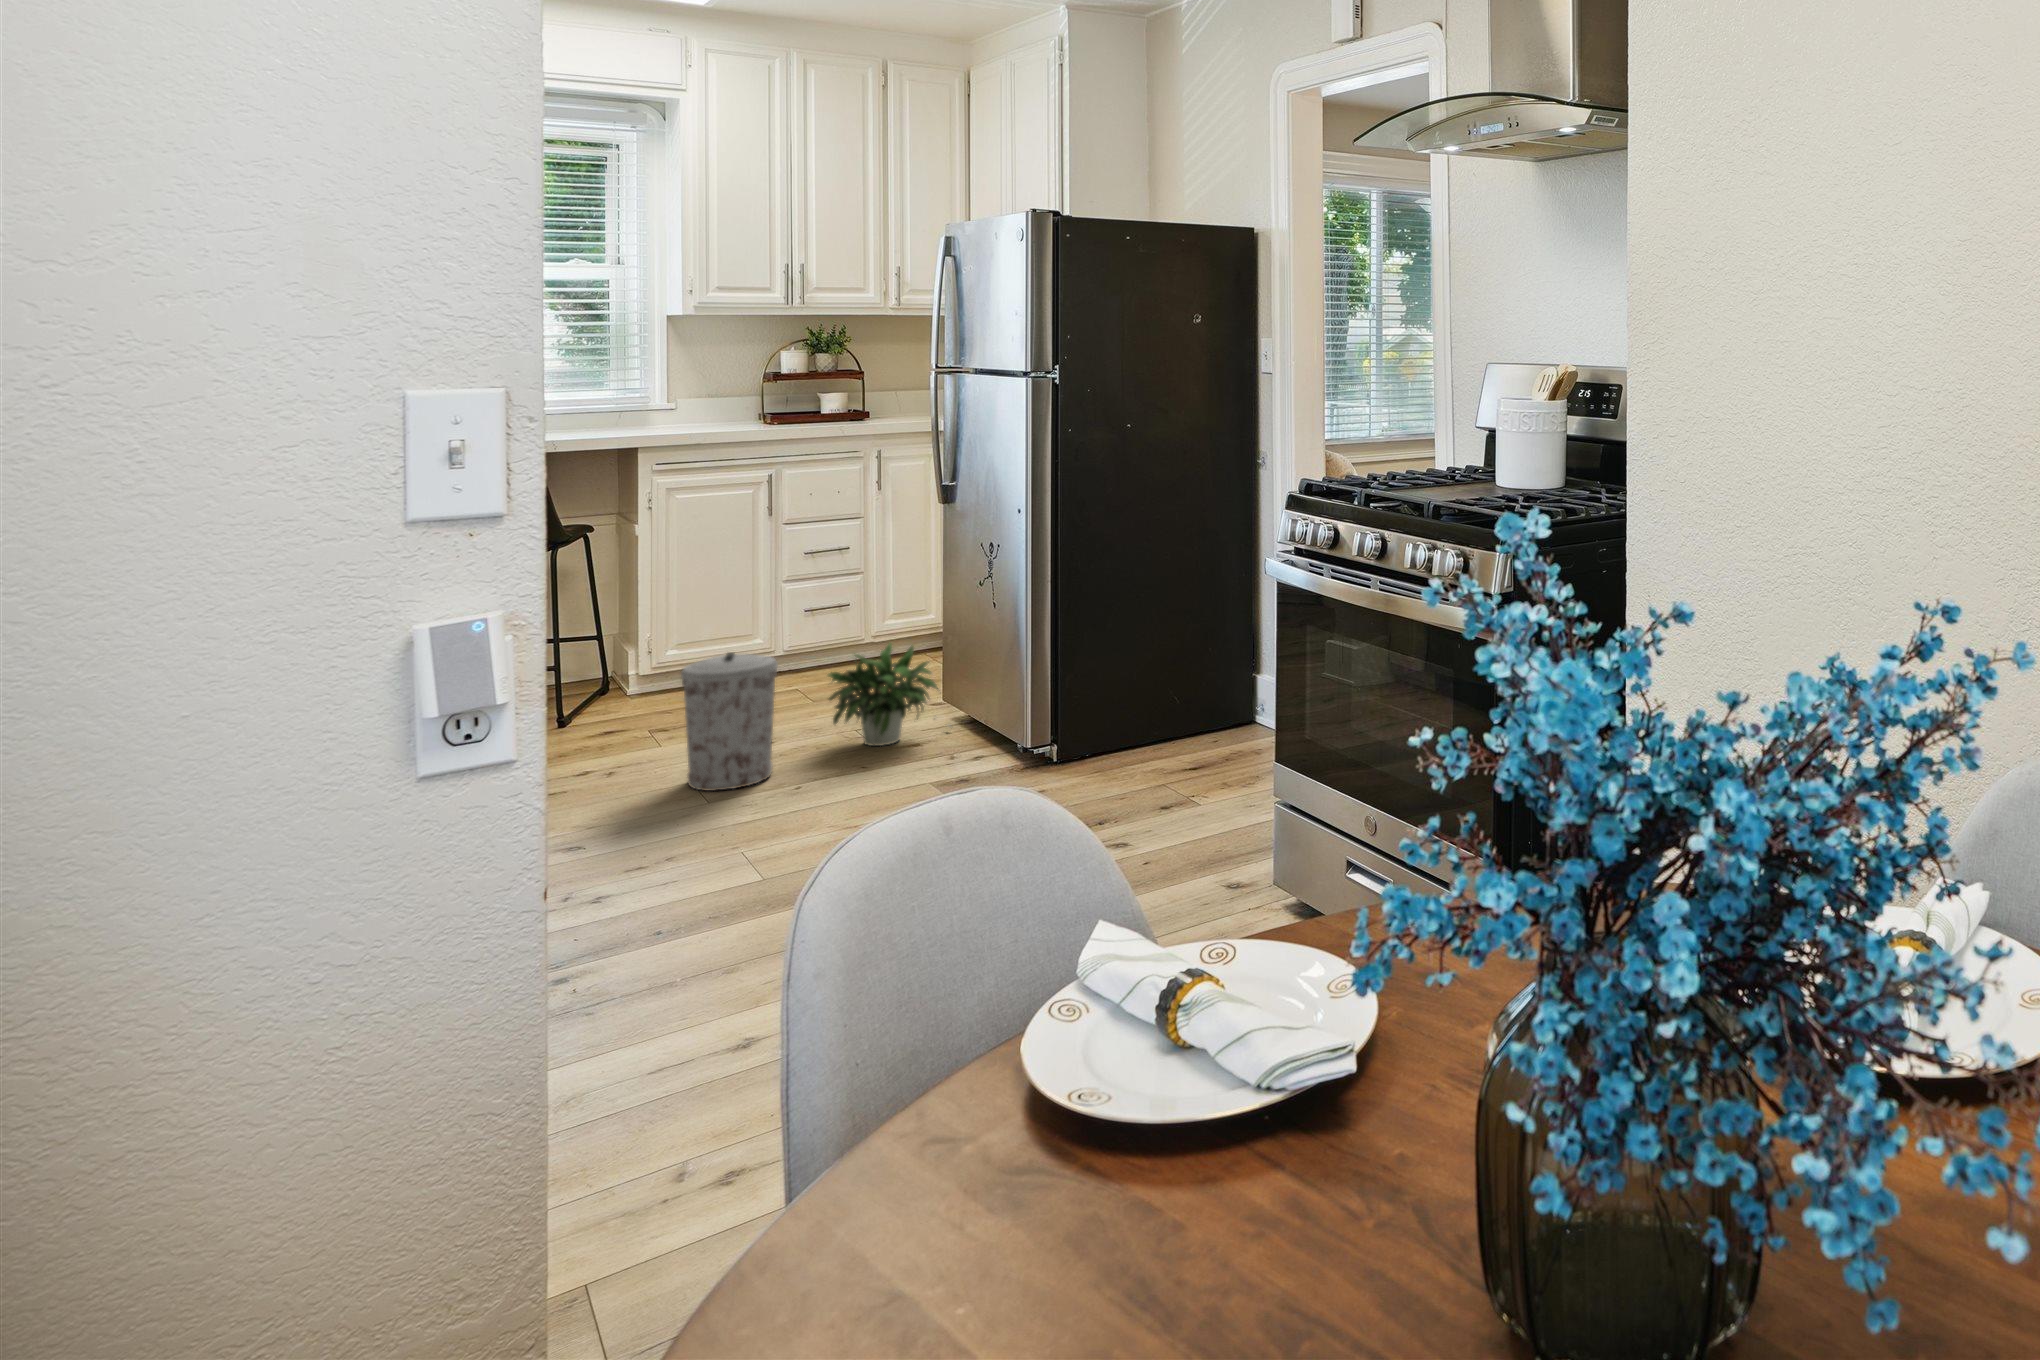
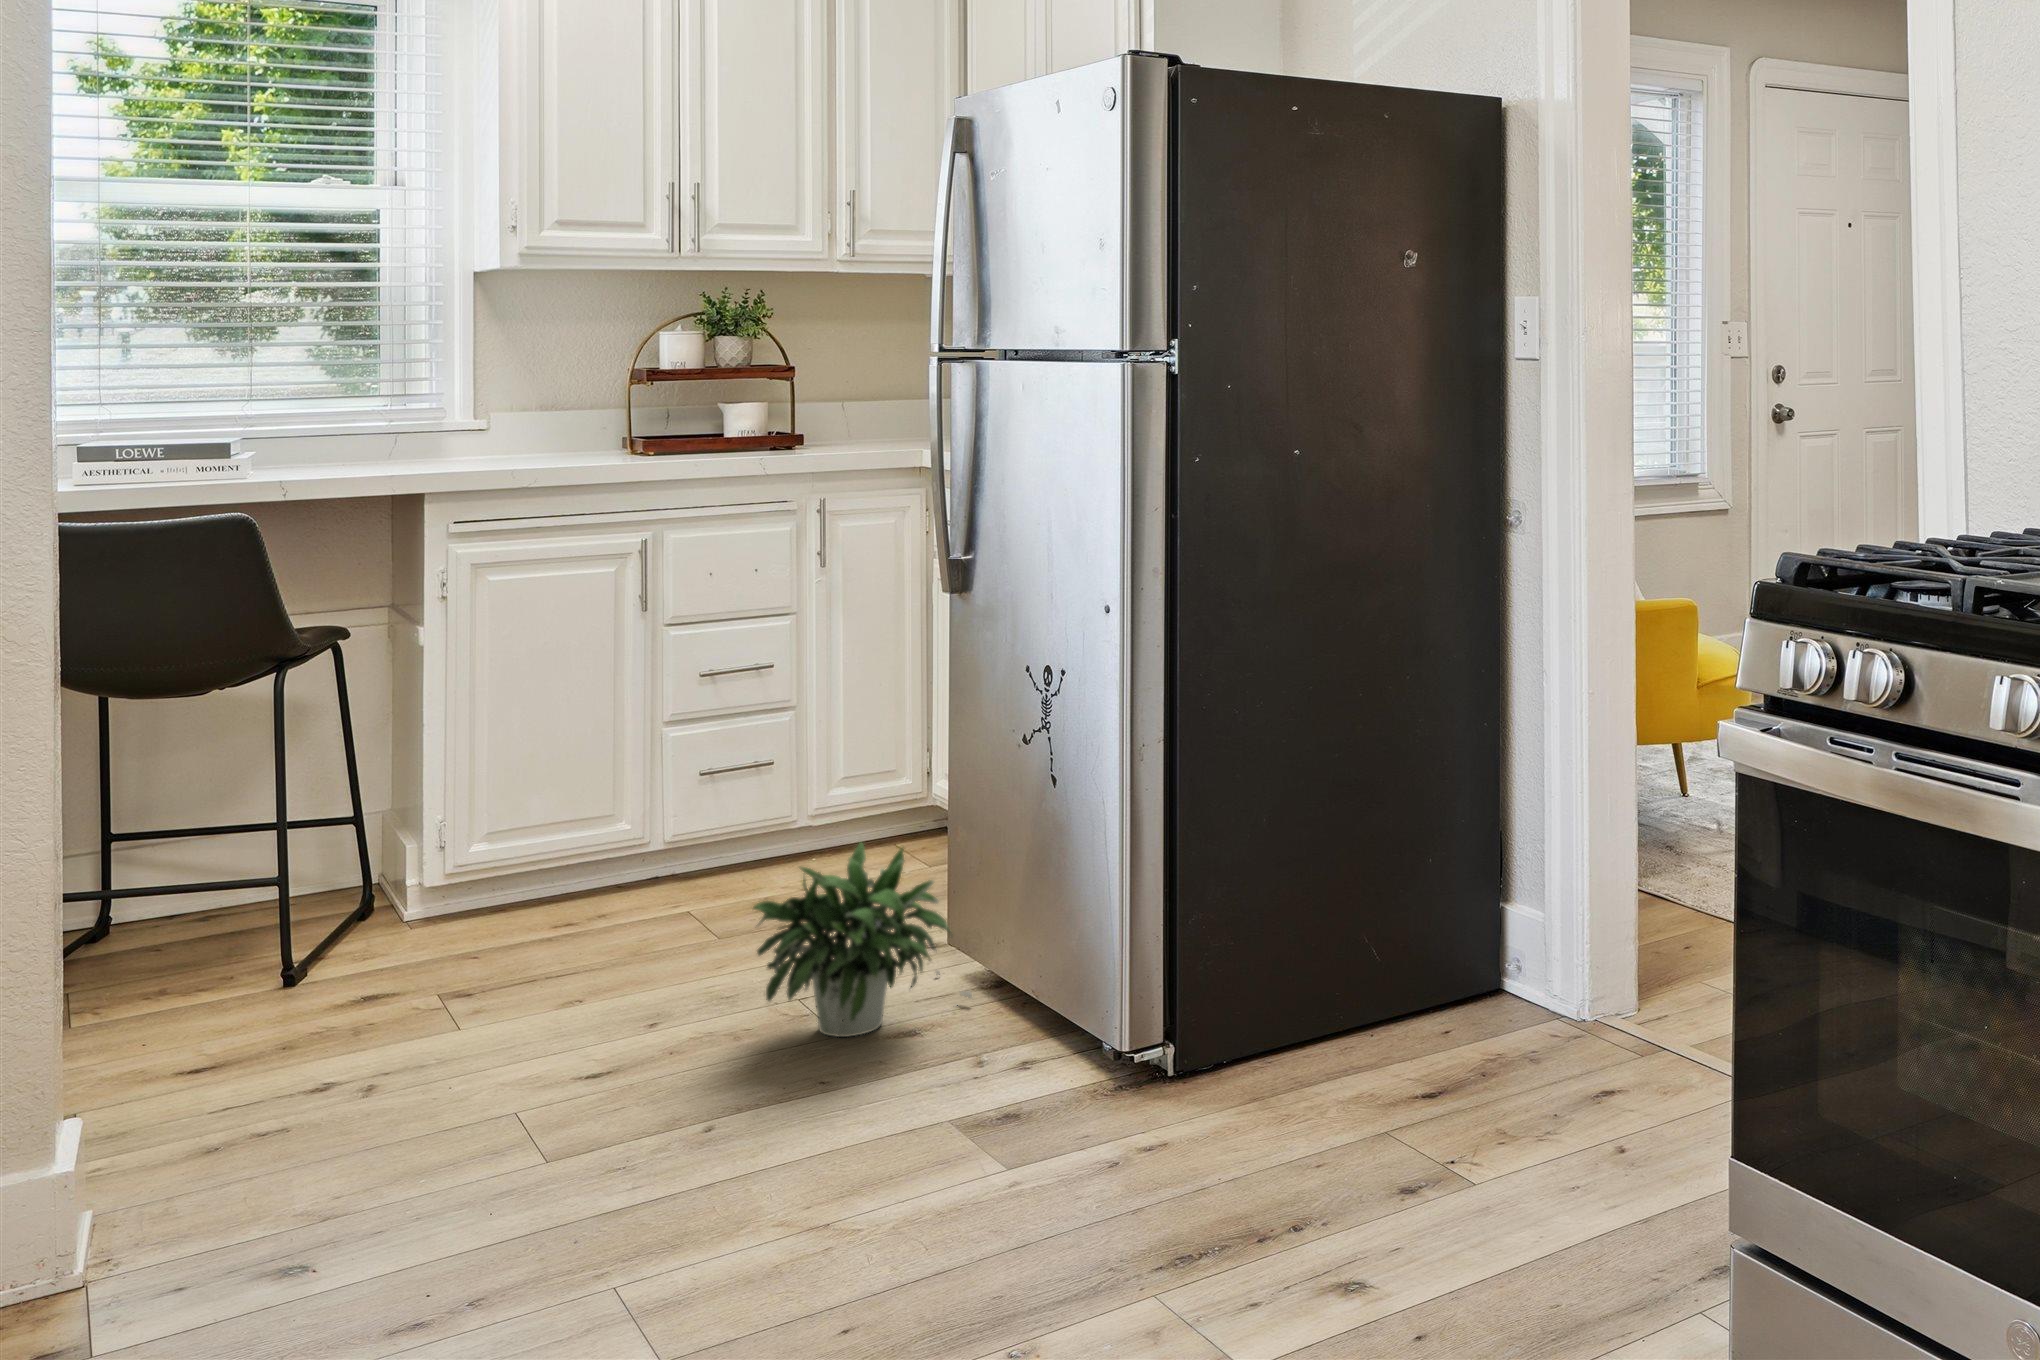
trash can: present [681,652,778,791] -> none [492,873,670,1141]

